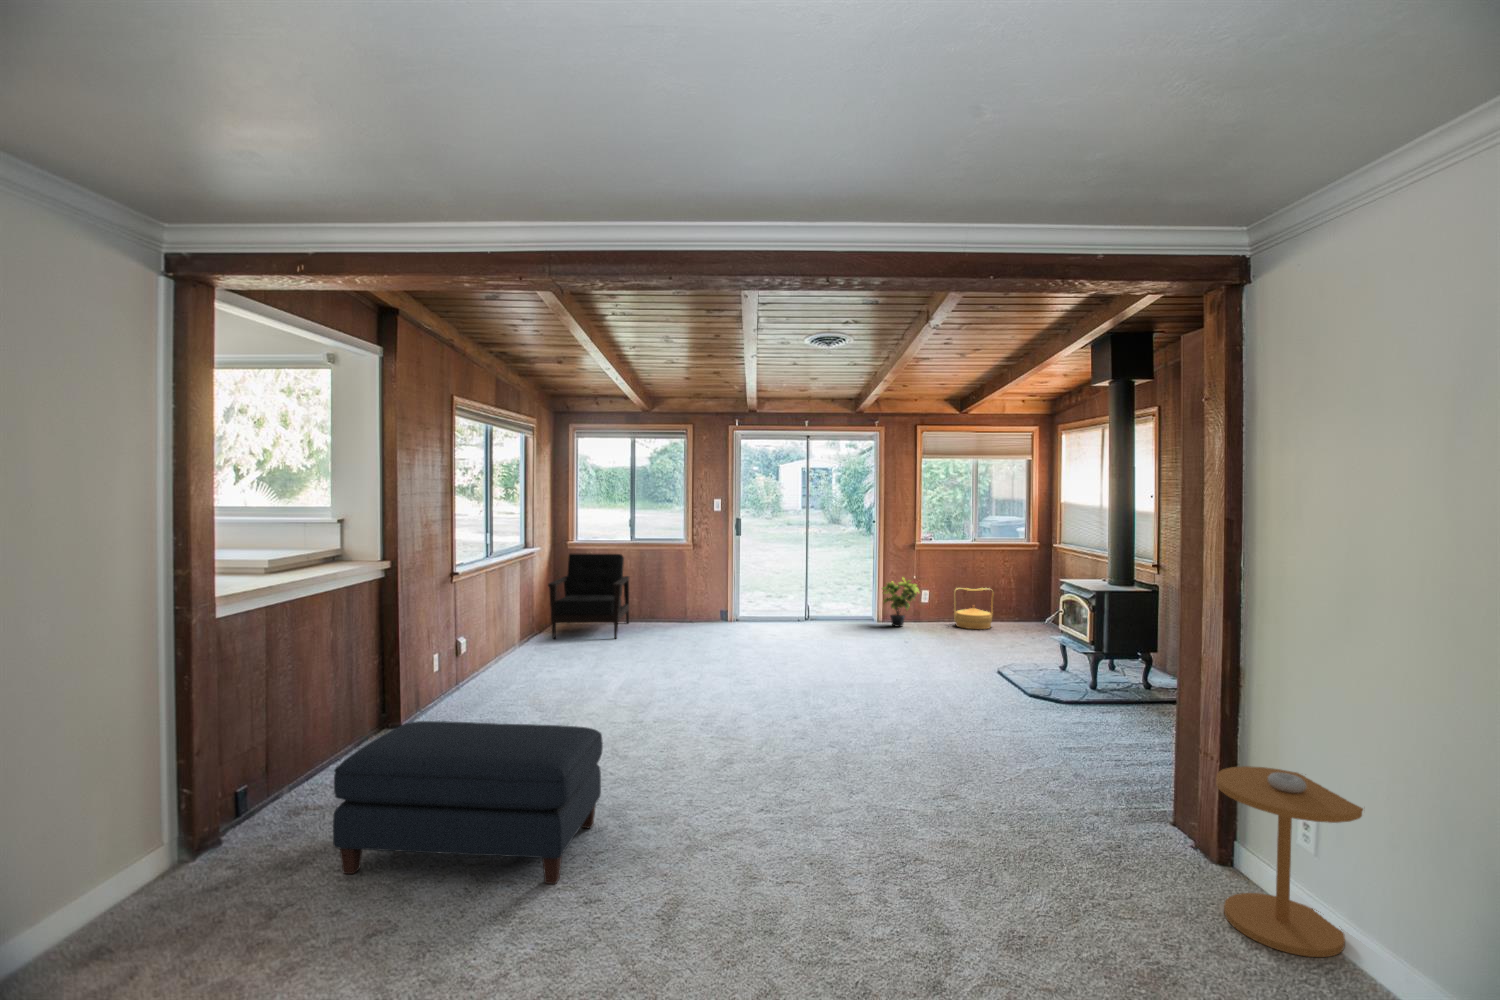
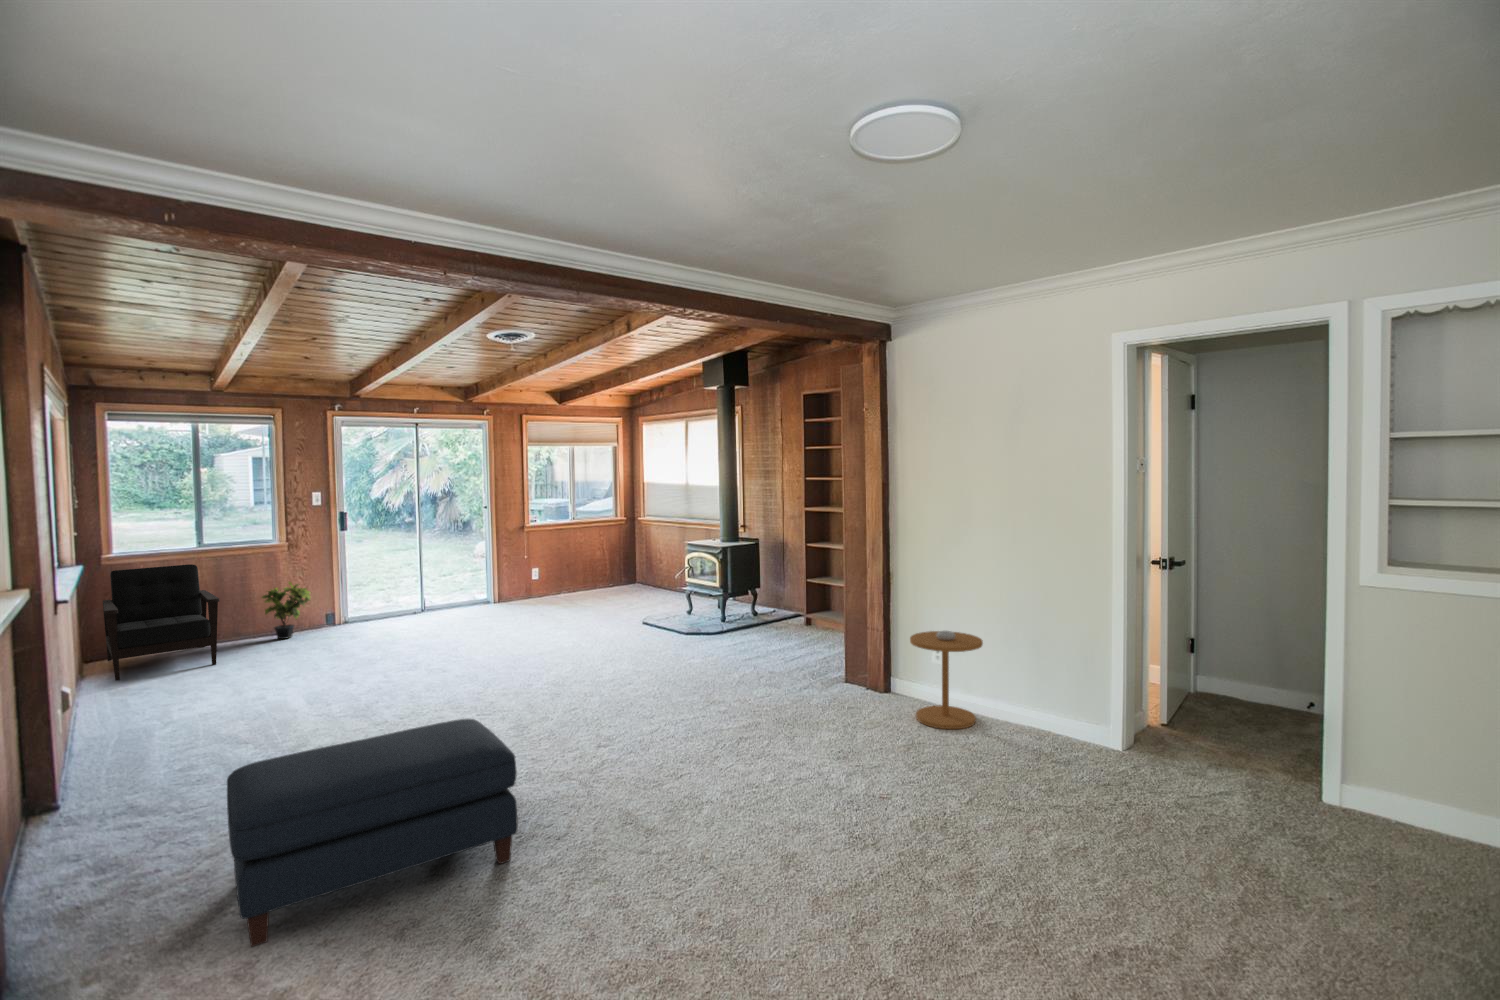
potted plant: present [882,578,919,627] -> present [262,582,310,639]
woven basket: present [954,588,994,629] -> none [565,559,598,596]

